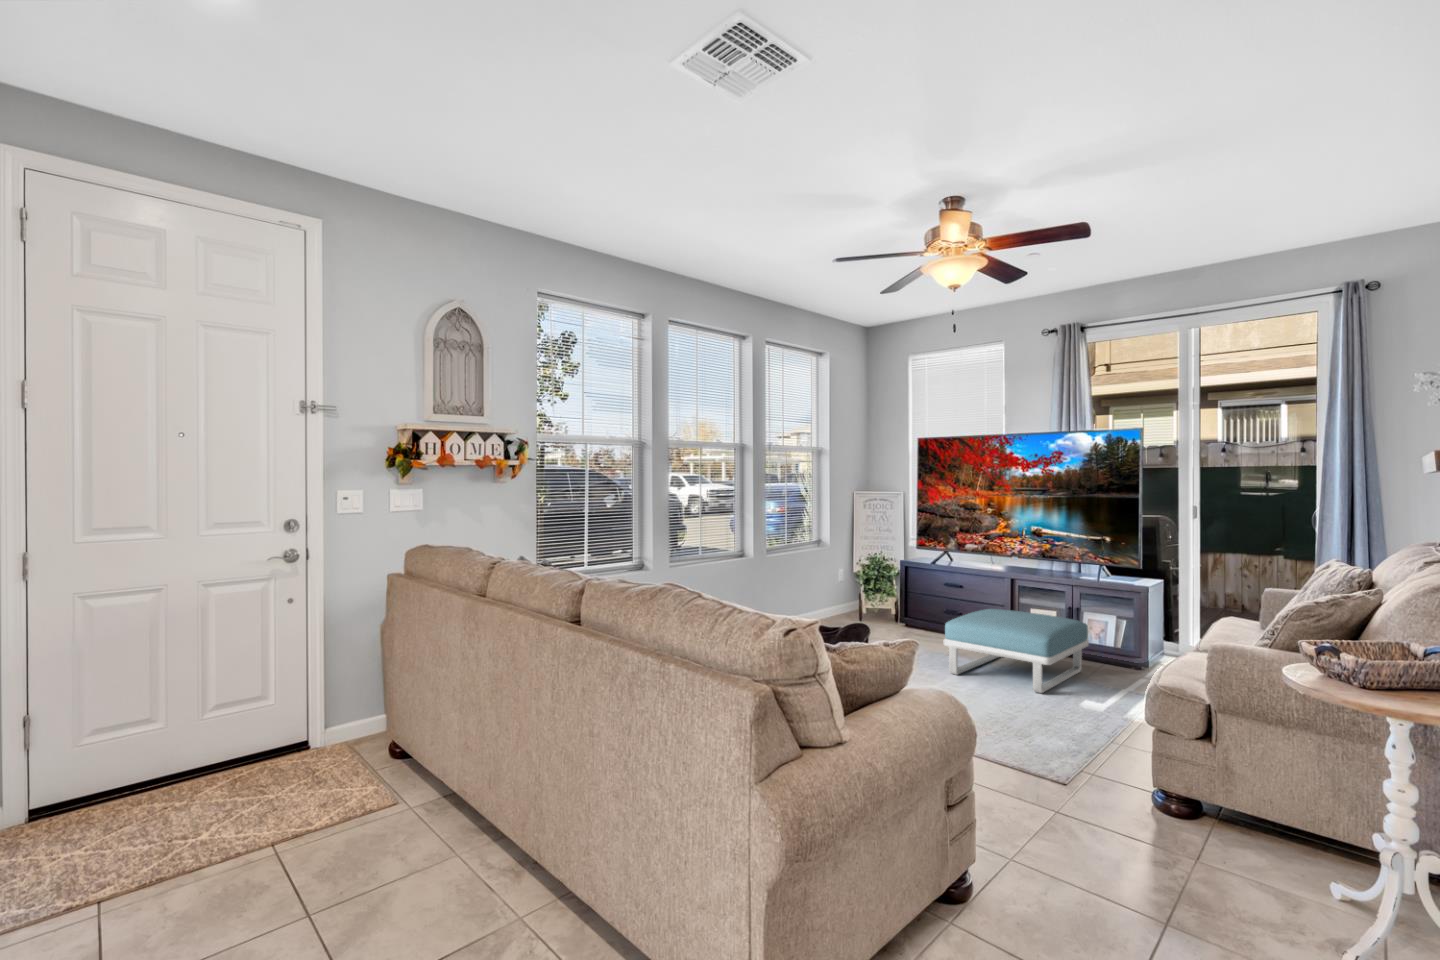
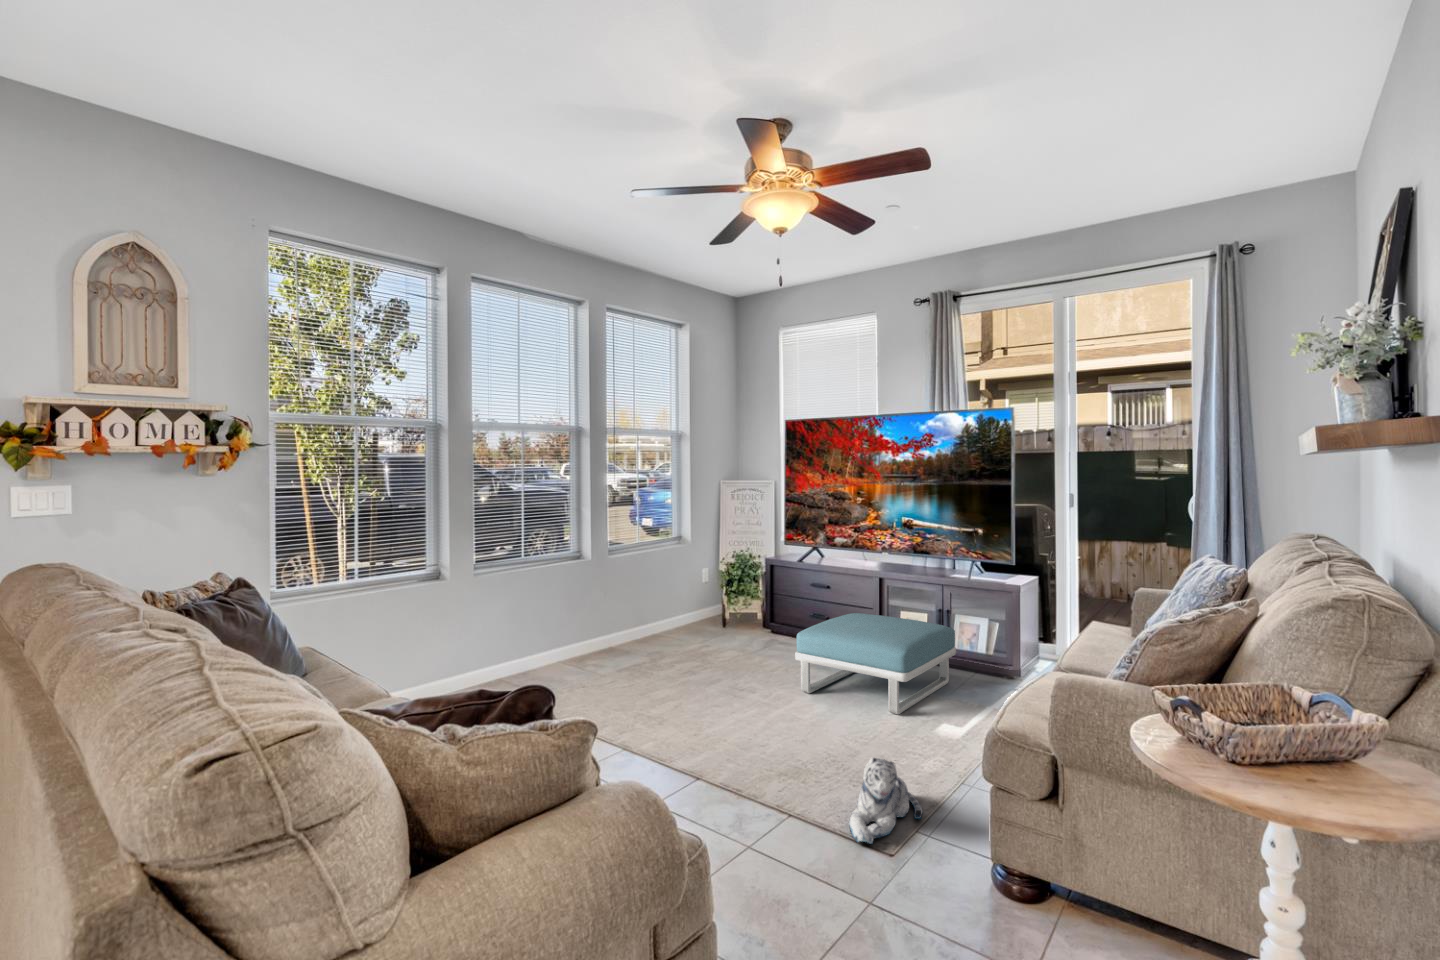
plush toy: none [1022,714,1083,781] -> present [849,757,922,844]

